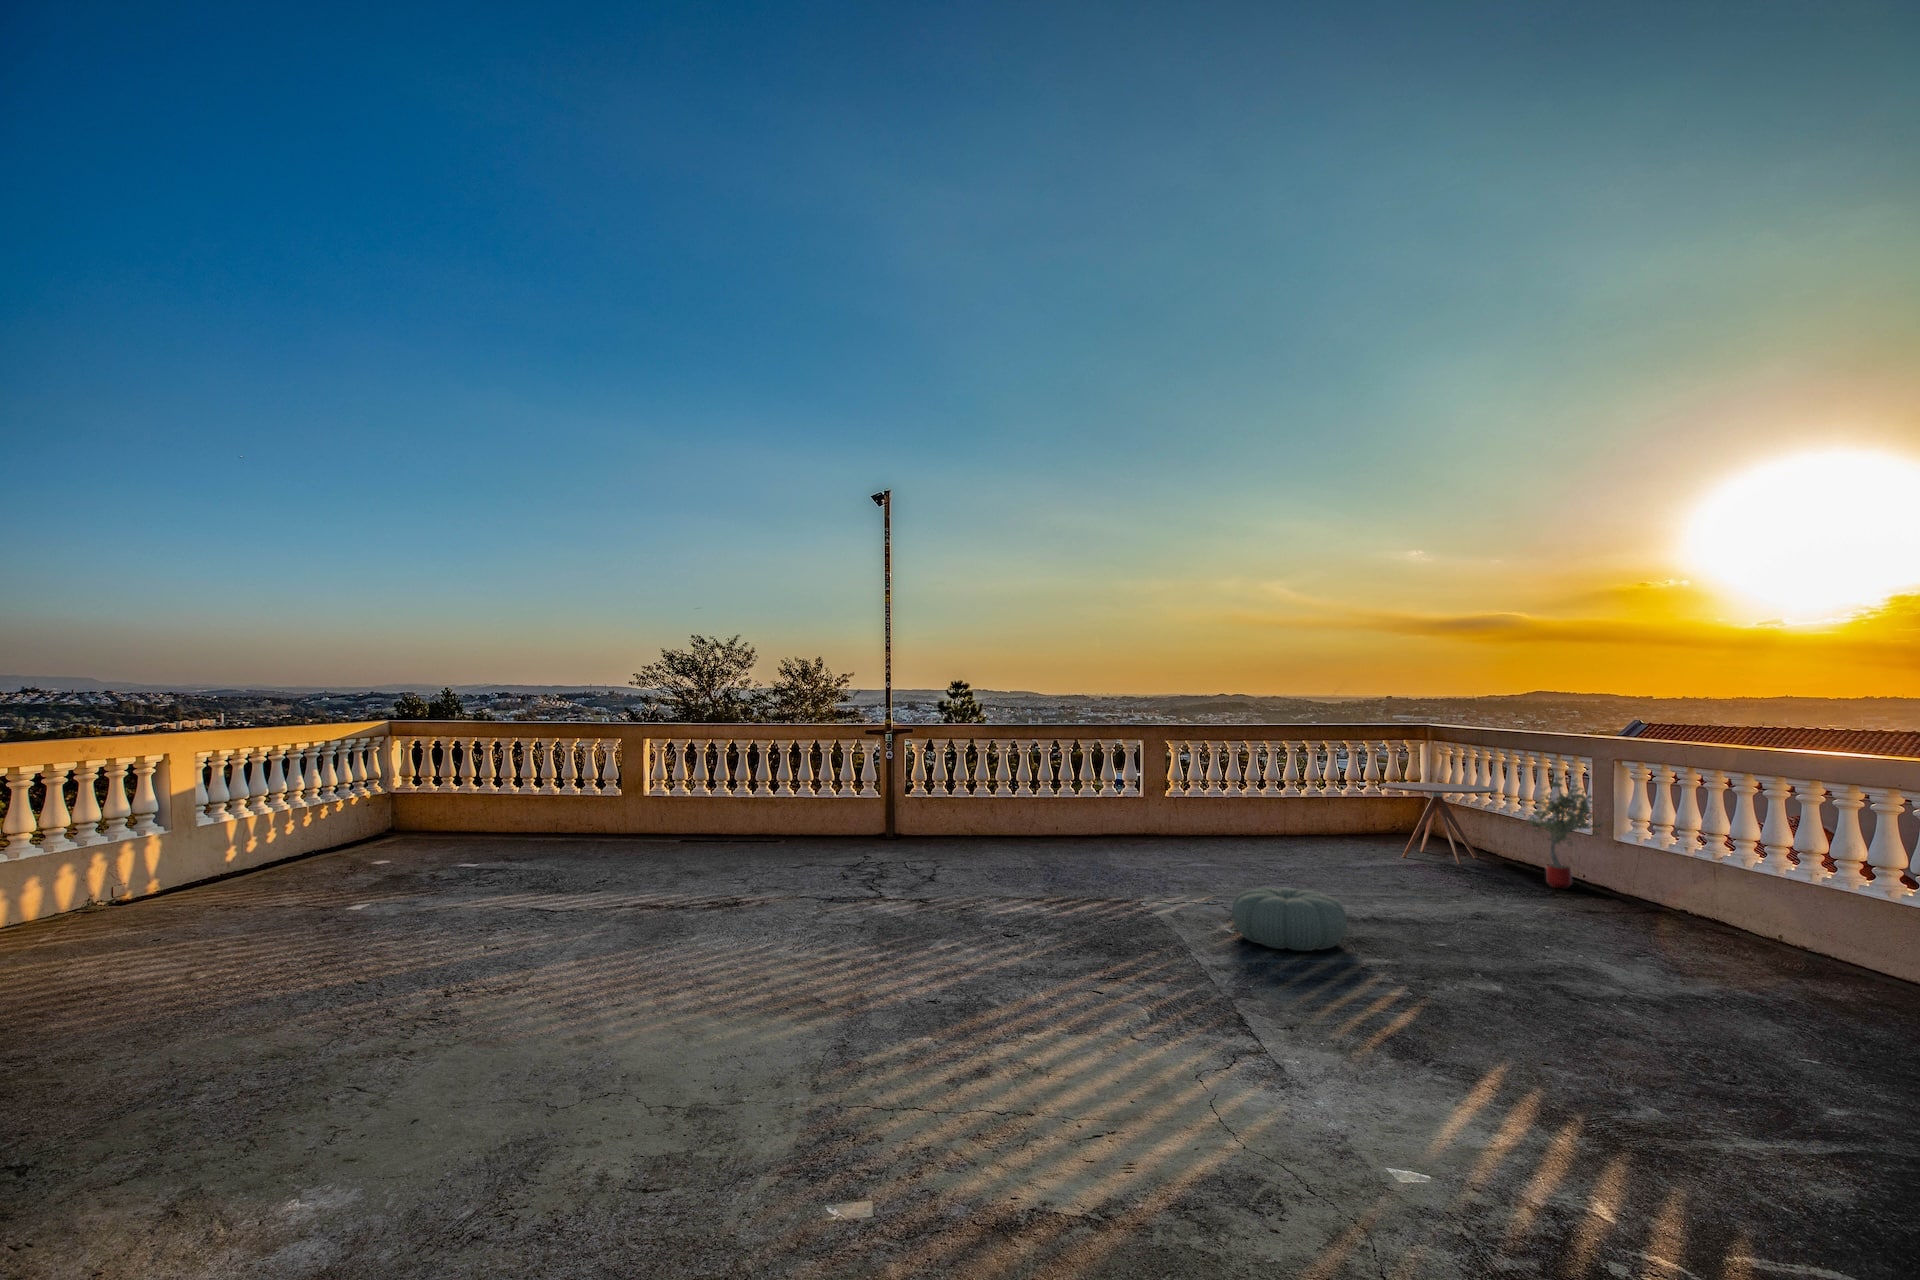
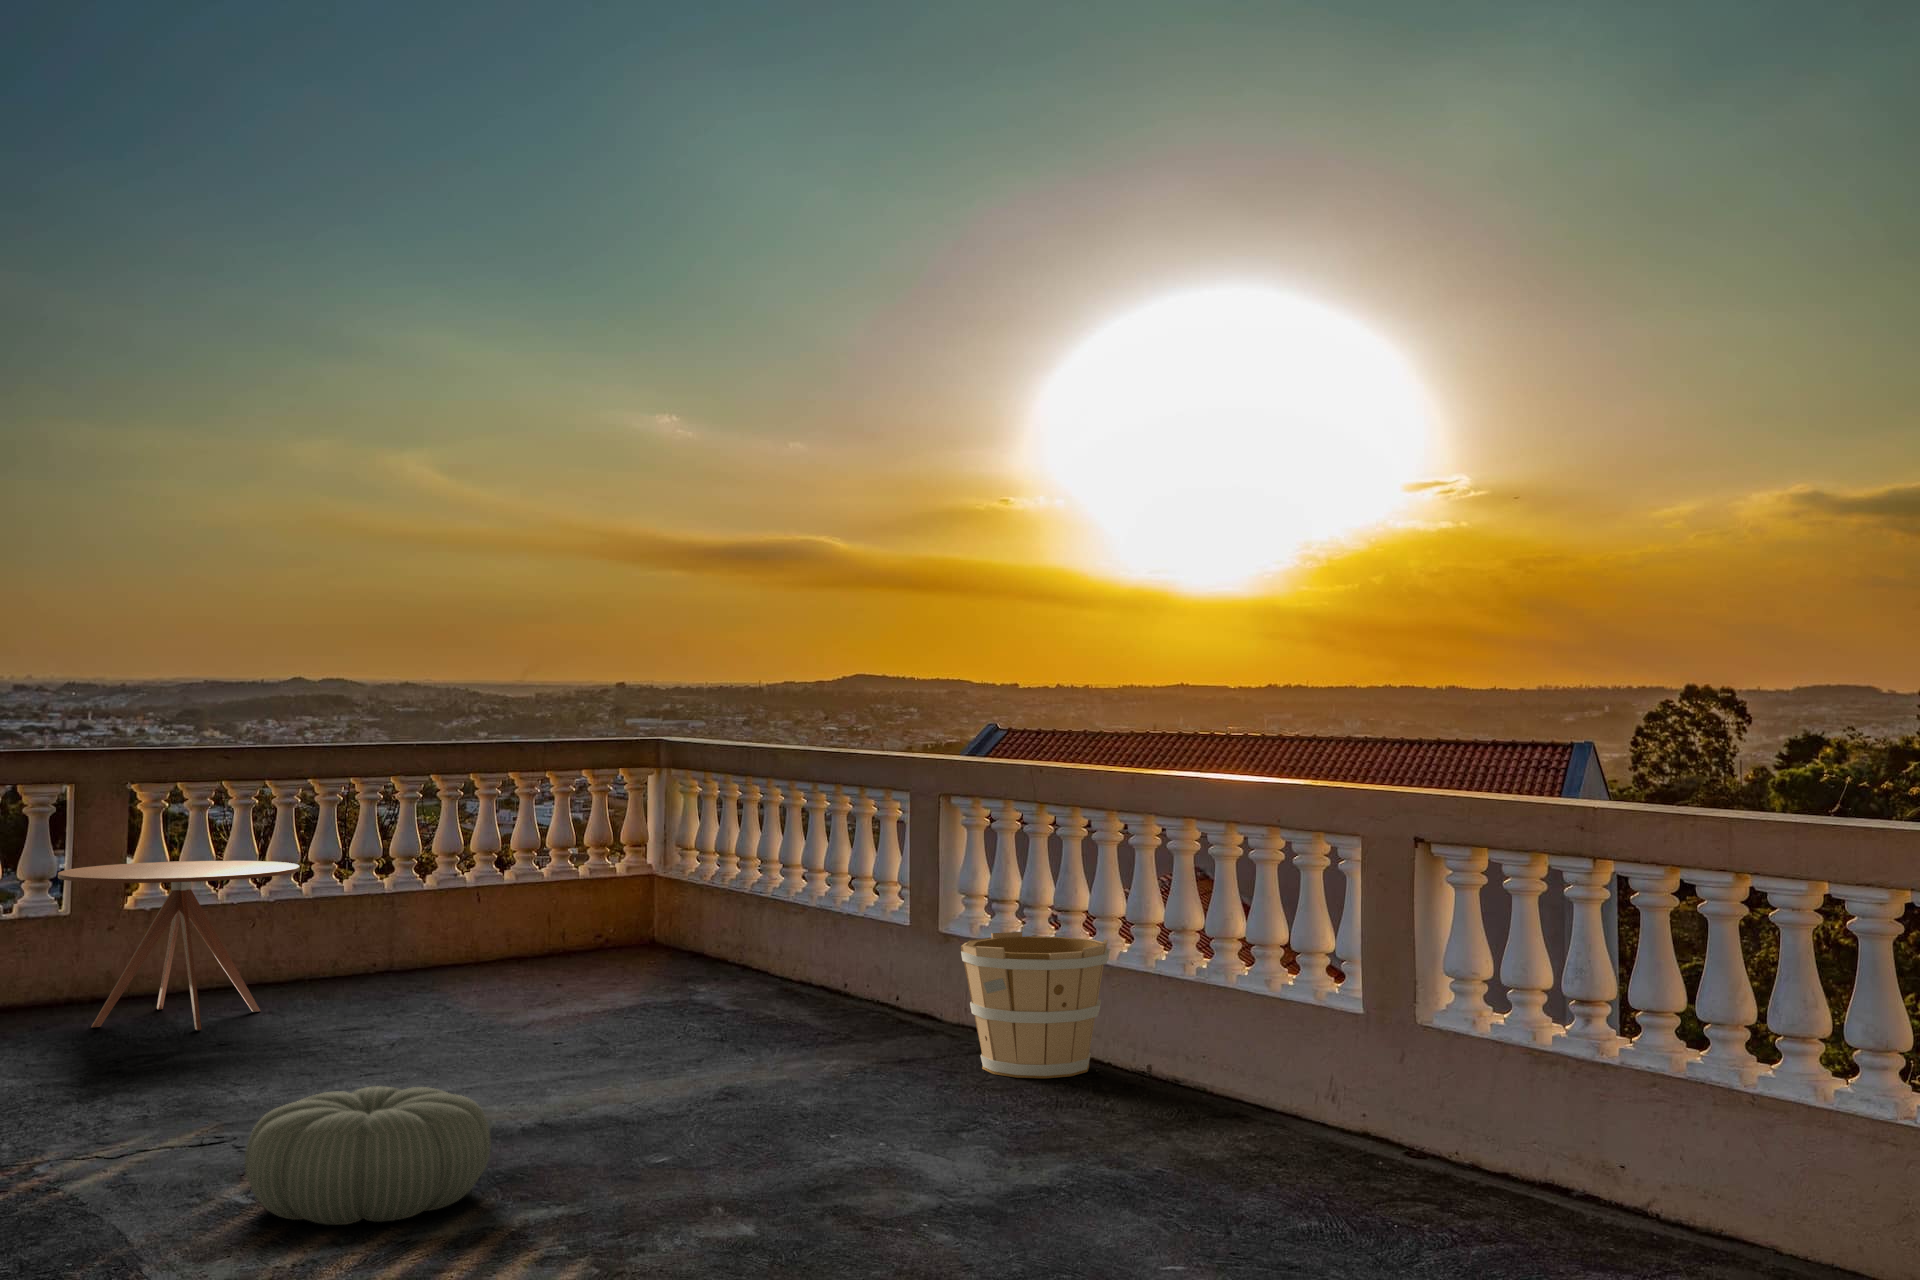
potted tree: present [1528,777,1603,889] -> none [813,827,926,1022]
round table: present [1379,782,1498,864] -> present [58,861,299,1030]
wooden bucket: none [1631,844,1751,938] -> present [961,932,1110,1078]

